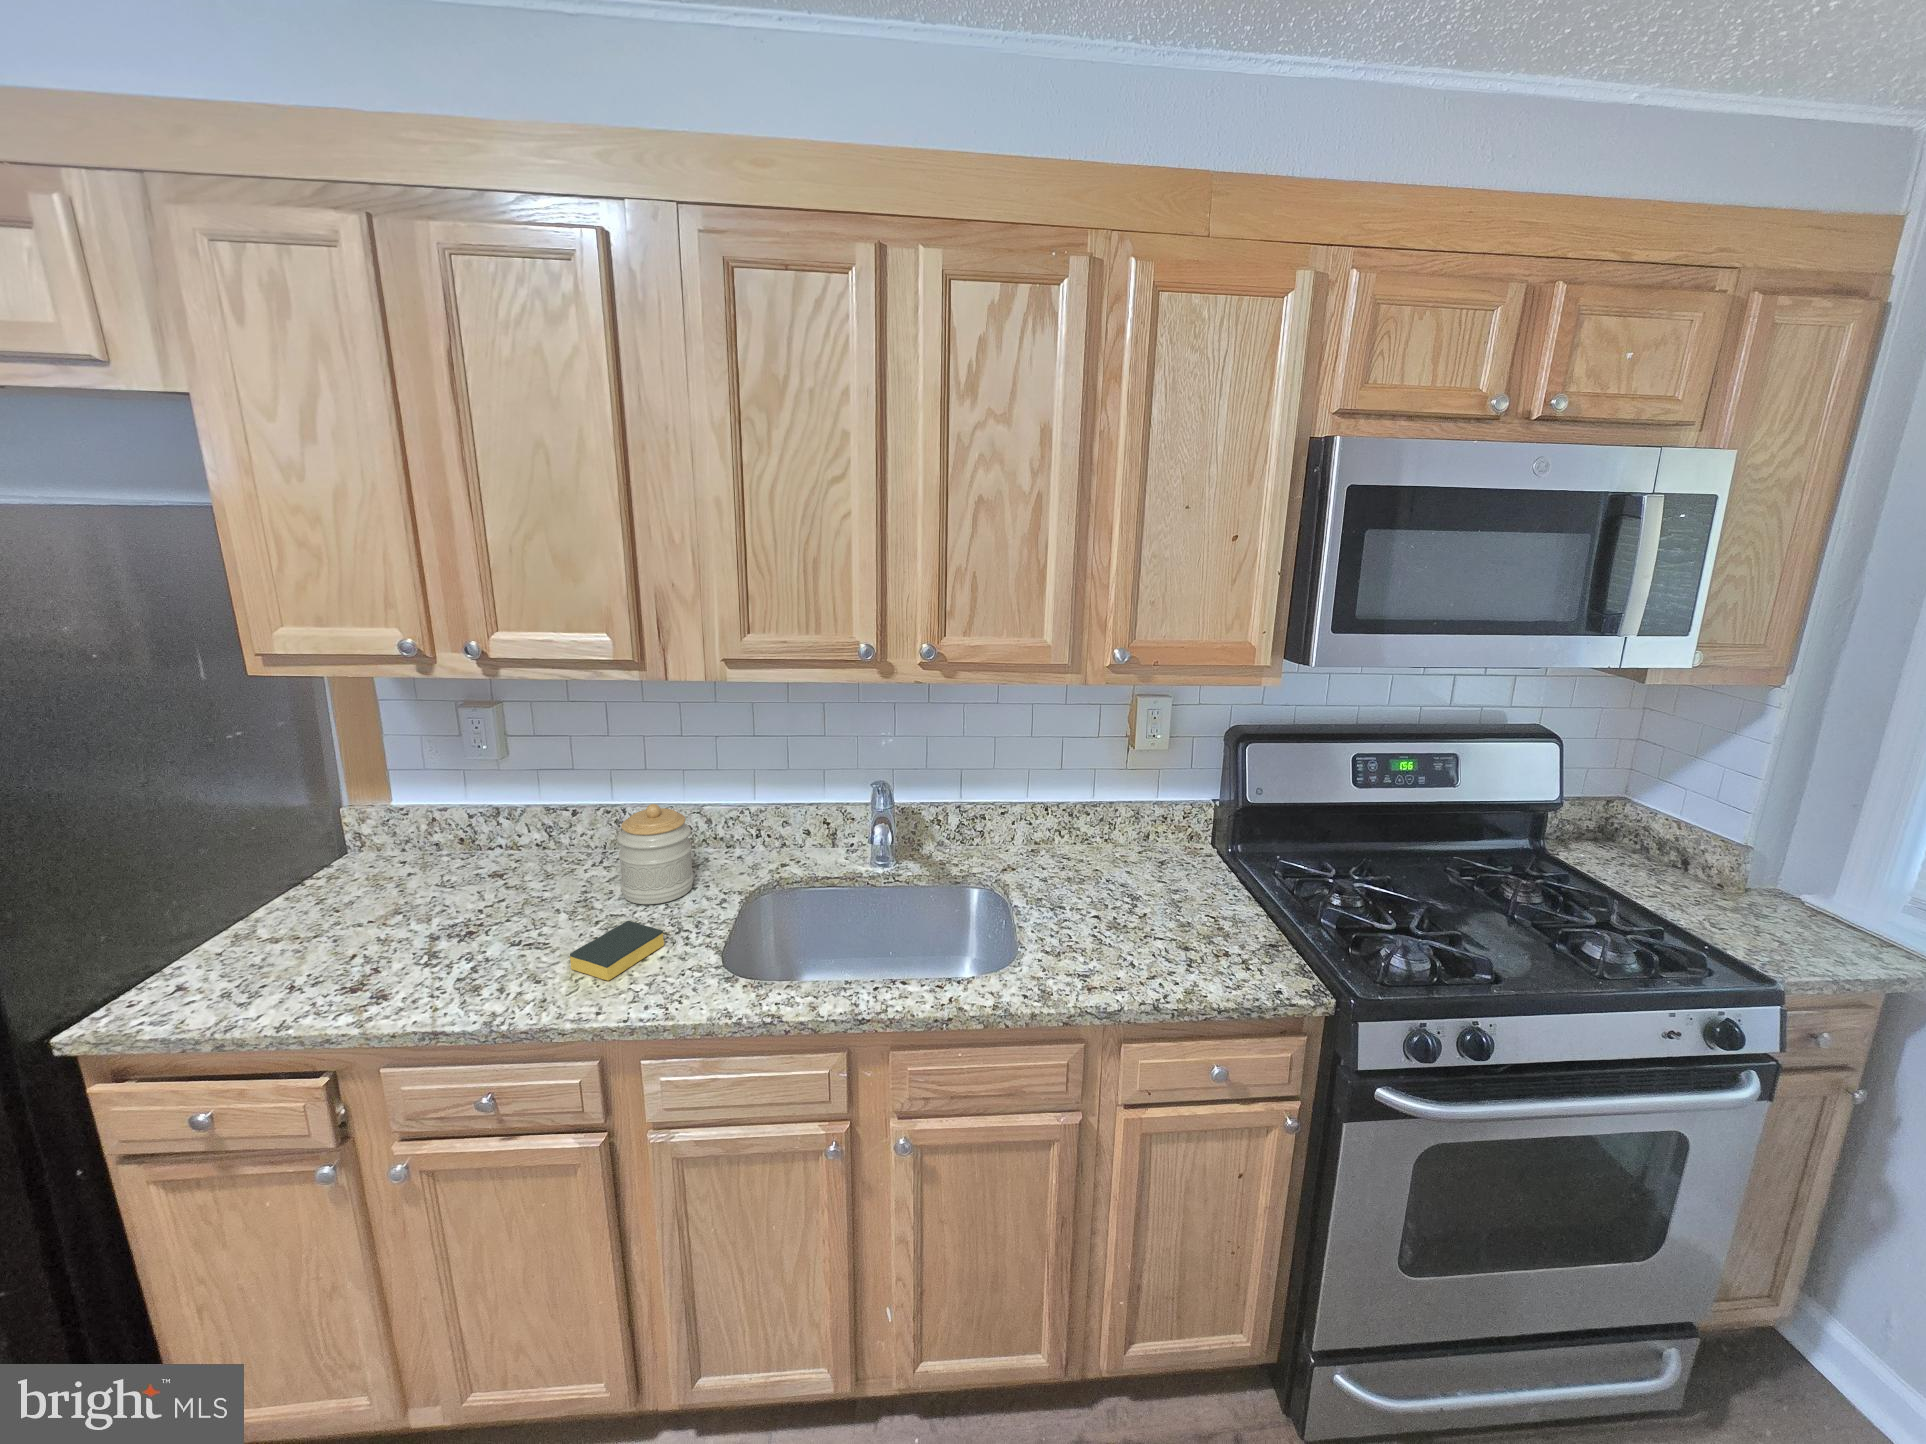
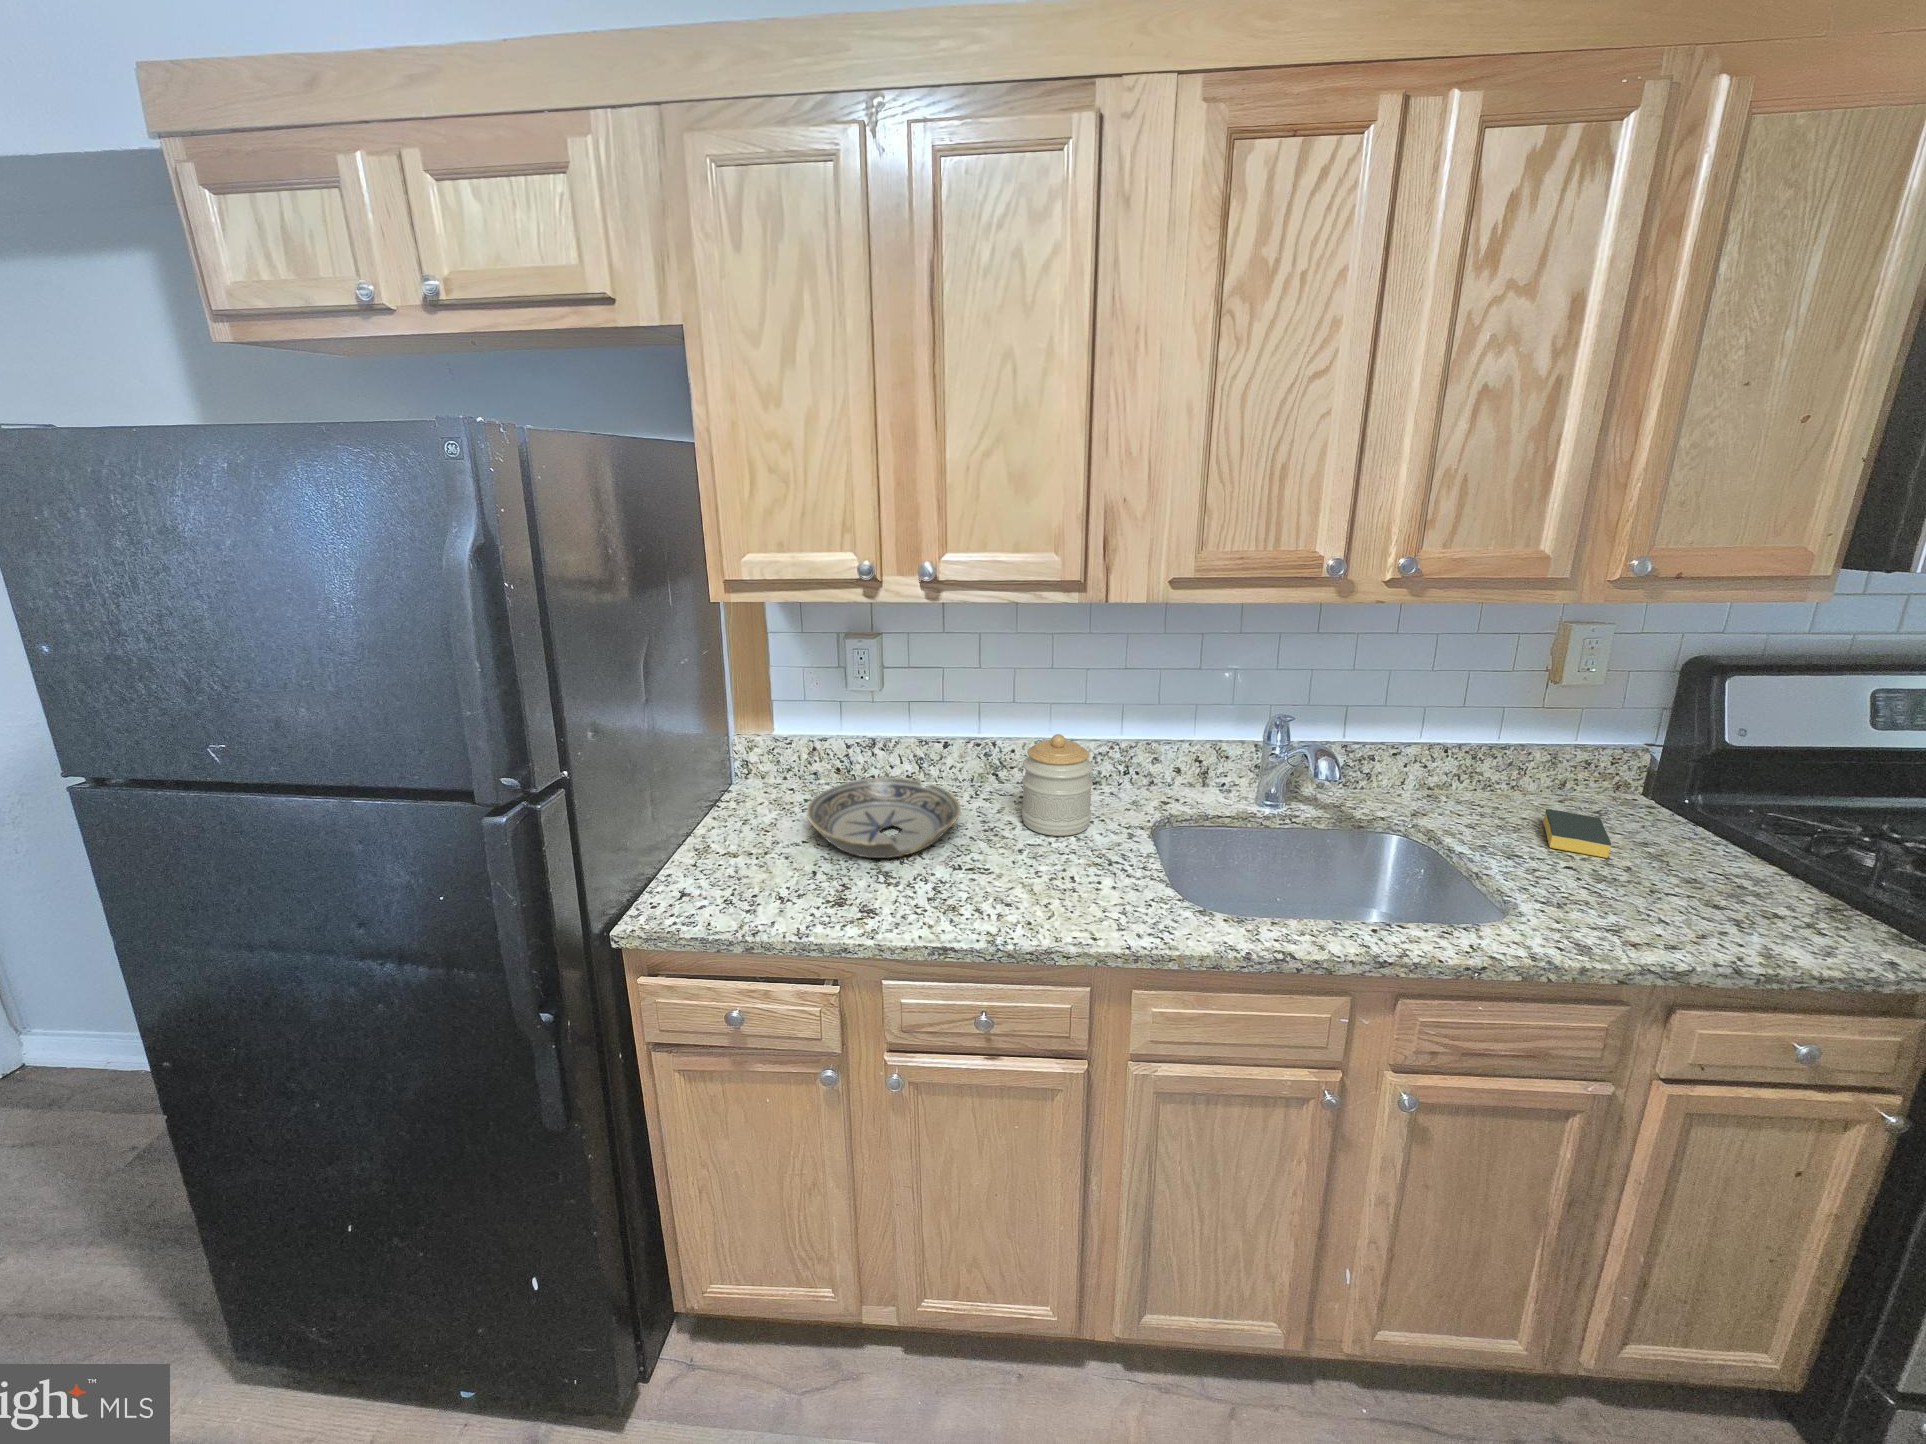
bowl: none [361,849,549,937] -> present [807,777,961,858]
sponge: present [570,921,664,981] -> present [1543,809,1611,858]

